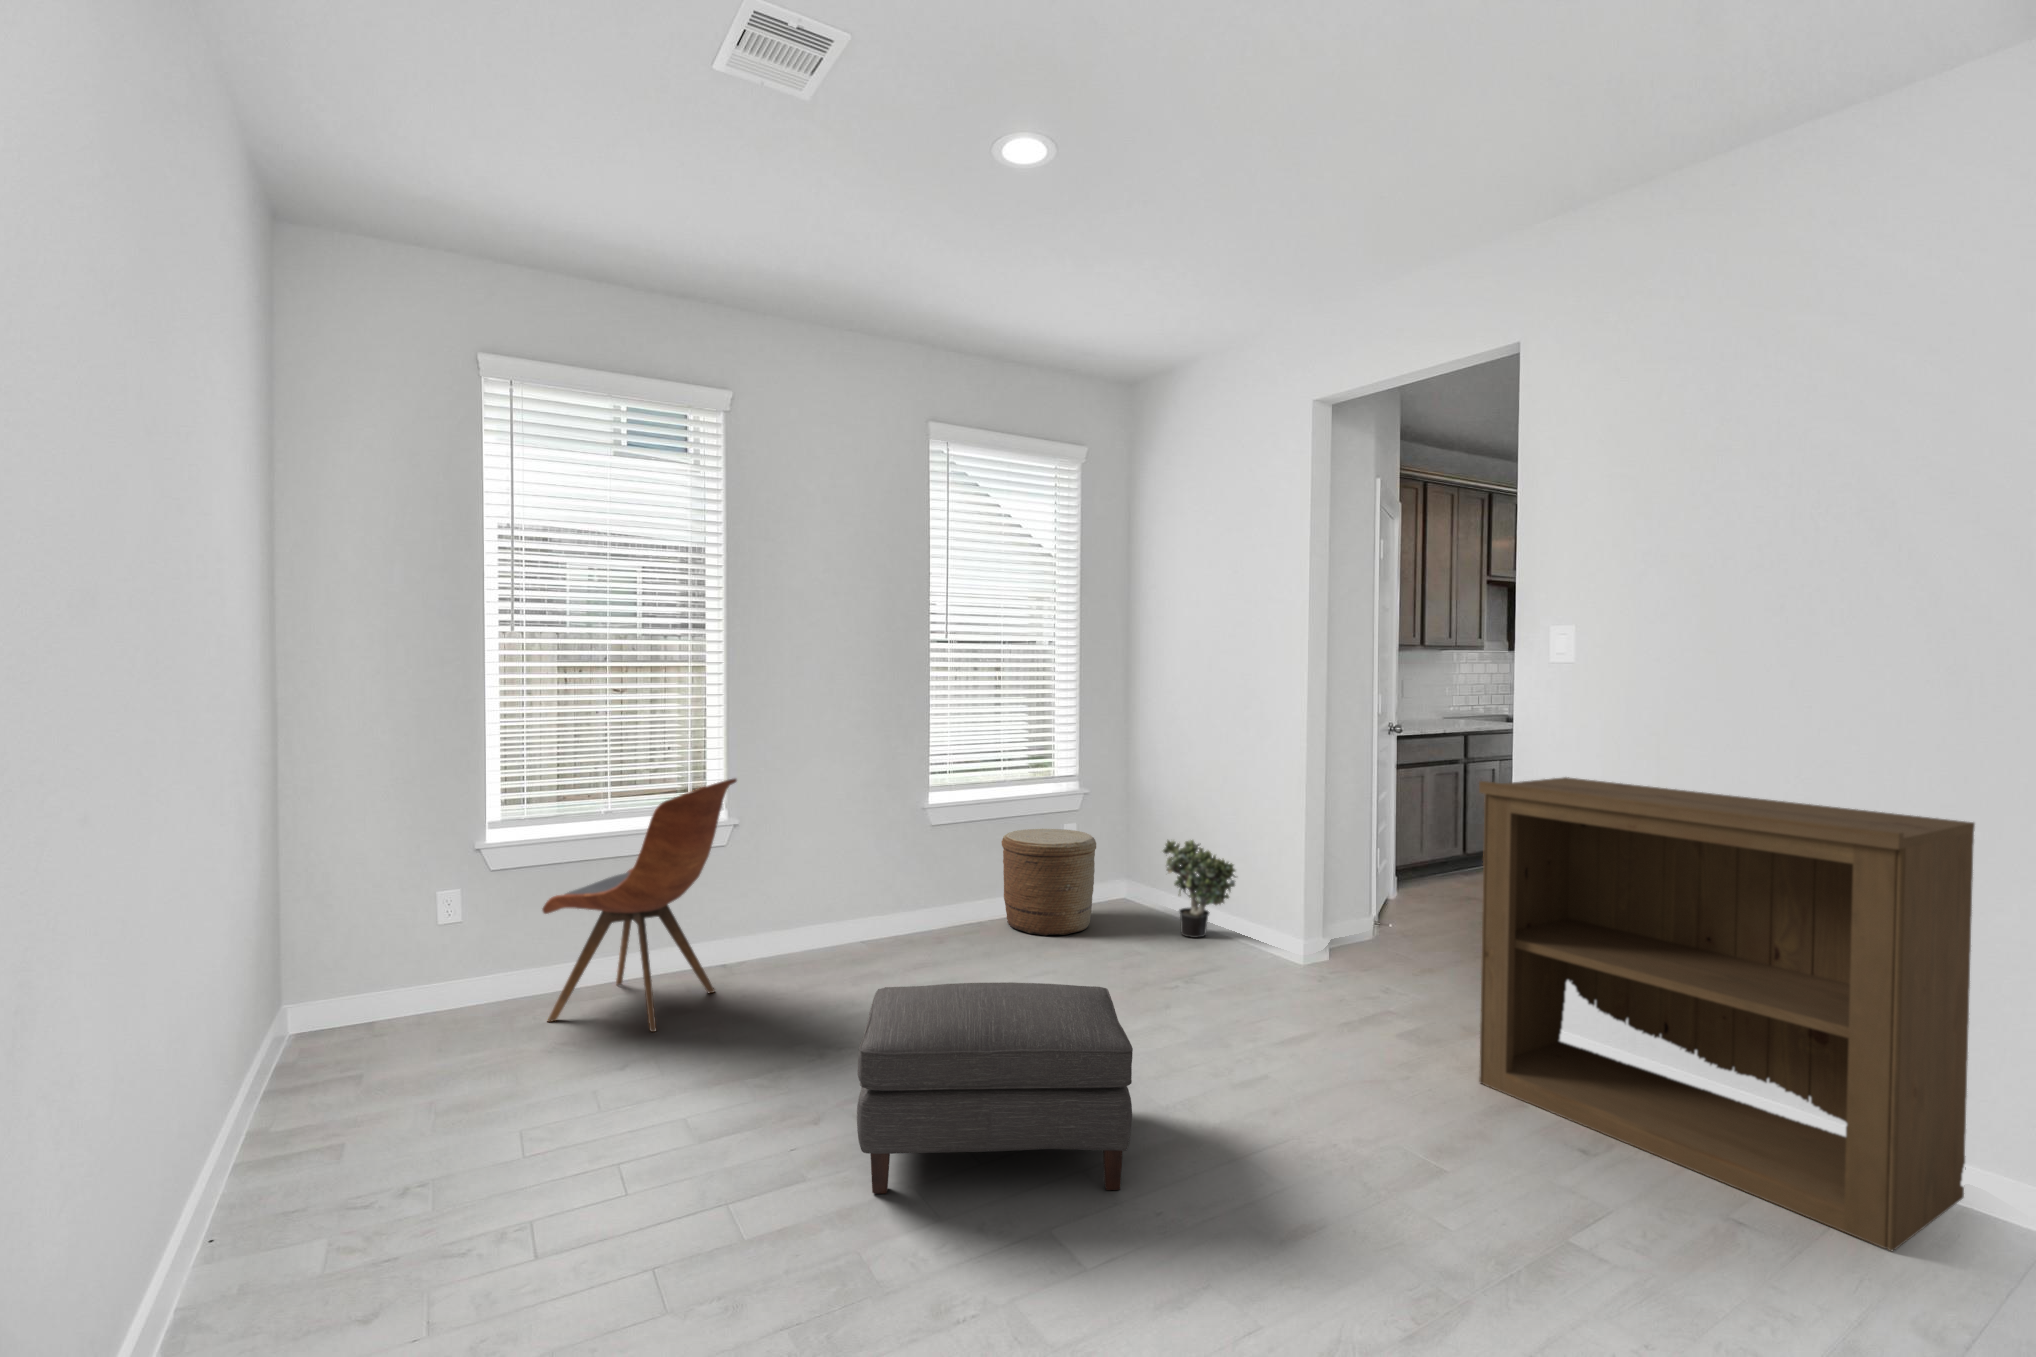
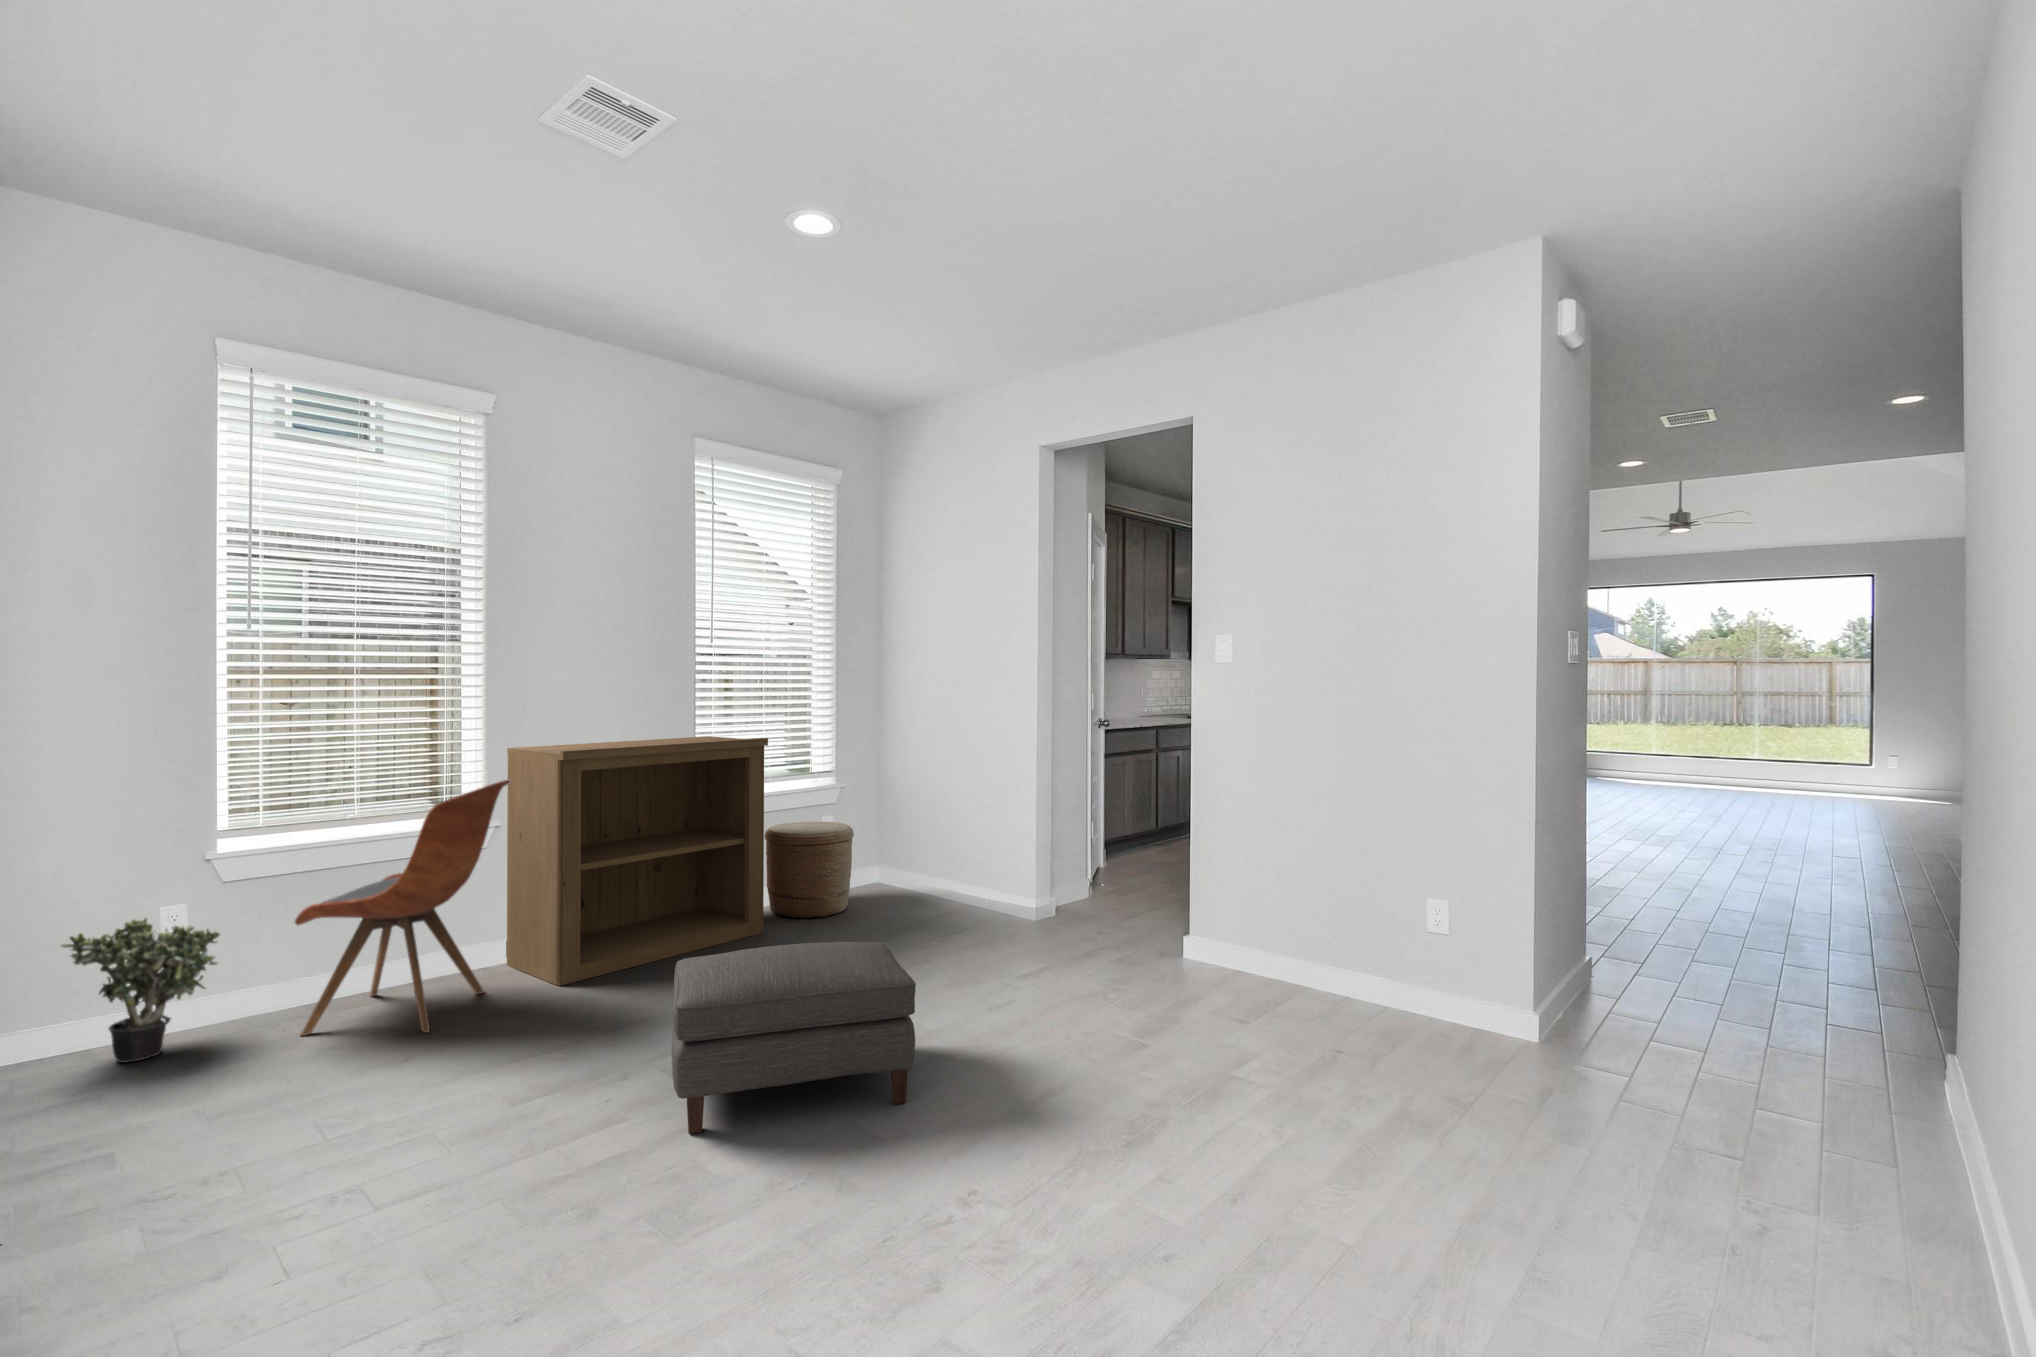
bookshelf: present [1479,777,1975,1251] -> present [506,736,768,986]
potted plant: present [1162,840,1236,938] -> present [62,918,220,1063]

